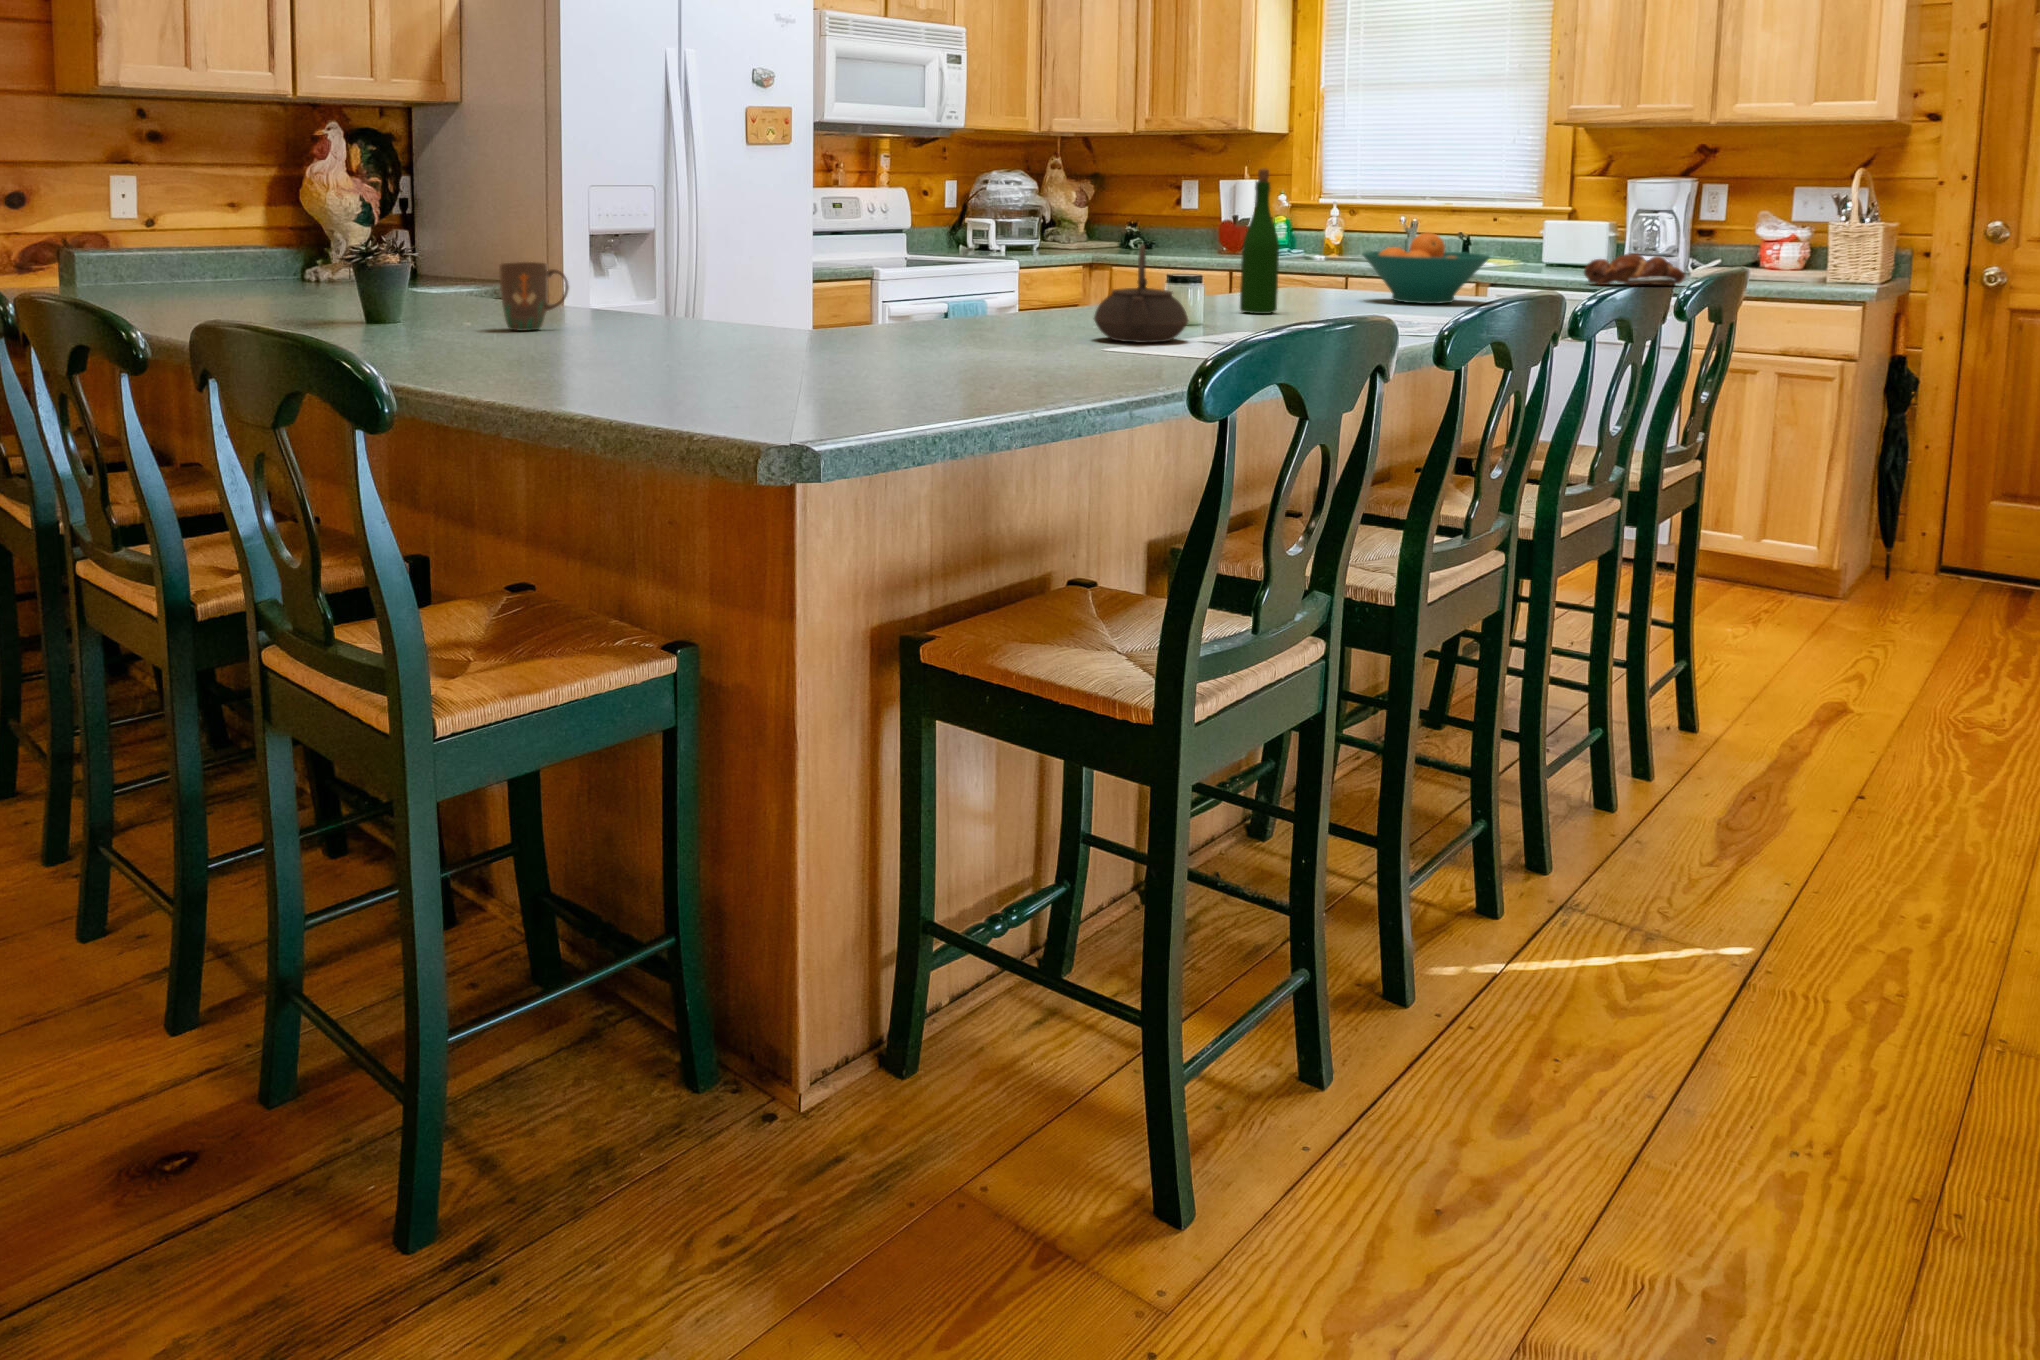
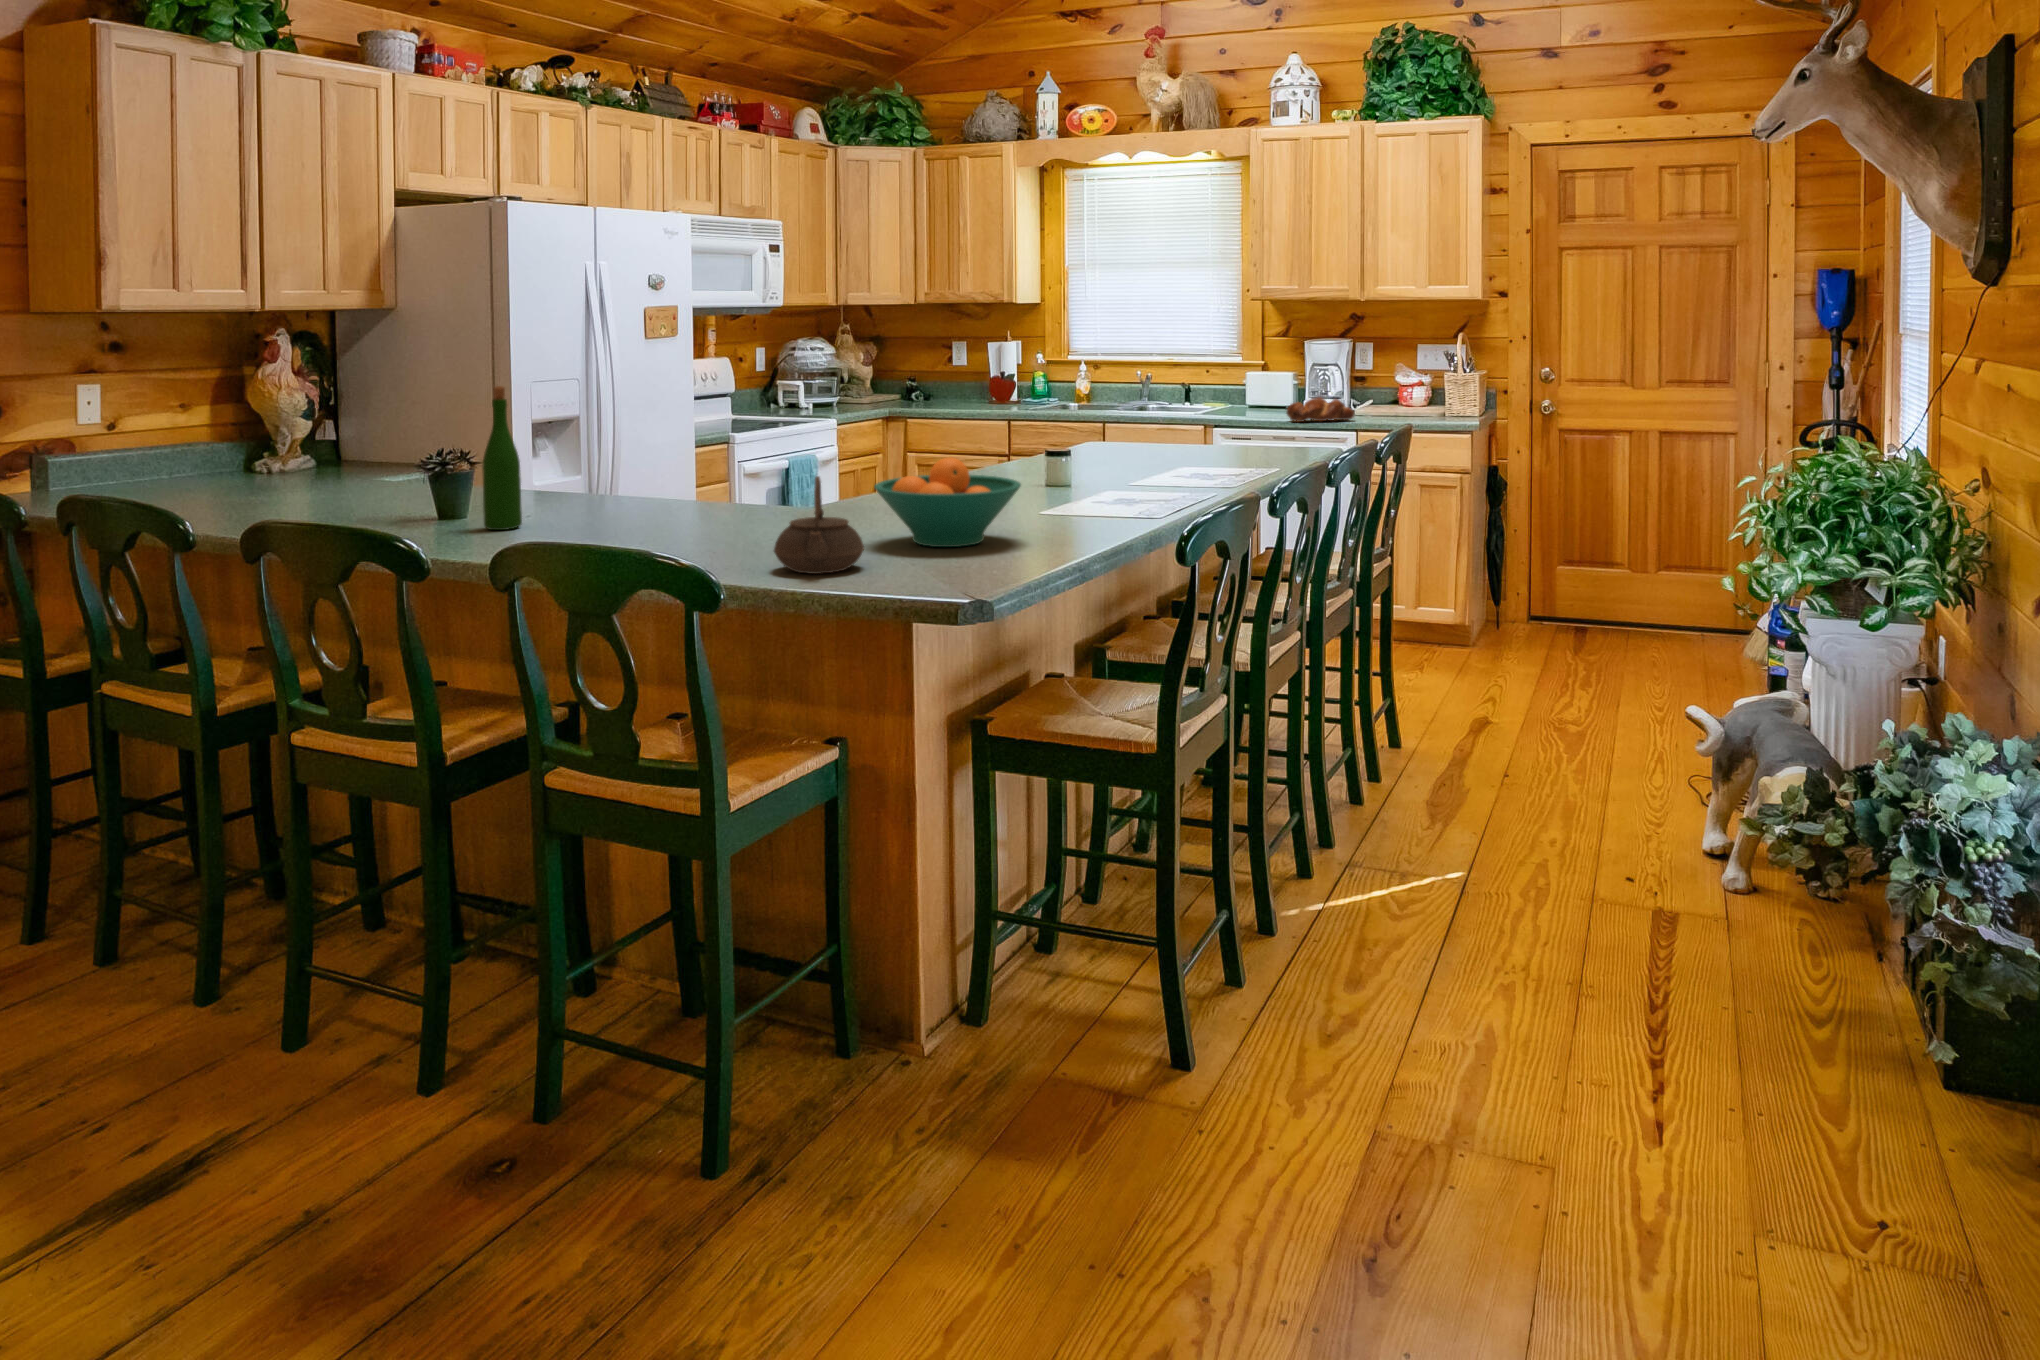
wine bottle: present [1240,169,1279,314] -> present [482,386,522,530]
fruit bowl: present [1363,232,1489,304] -> present [874,457,1021,547]
teapot: present [1094,244,1188,343] -> present [774,476,864,574]
mug: present [499,262,569,331] -> none [556,462,611,518]

